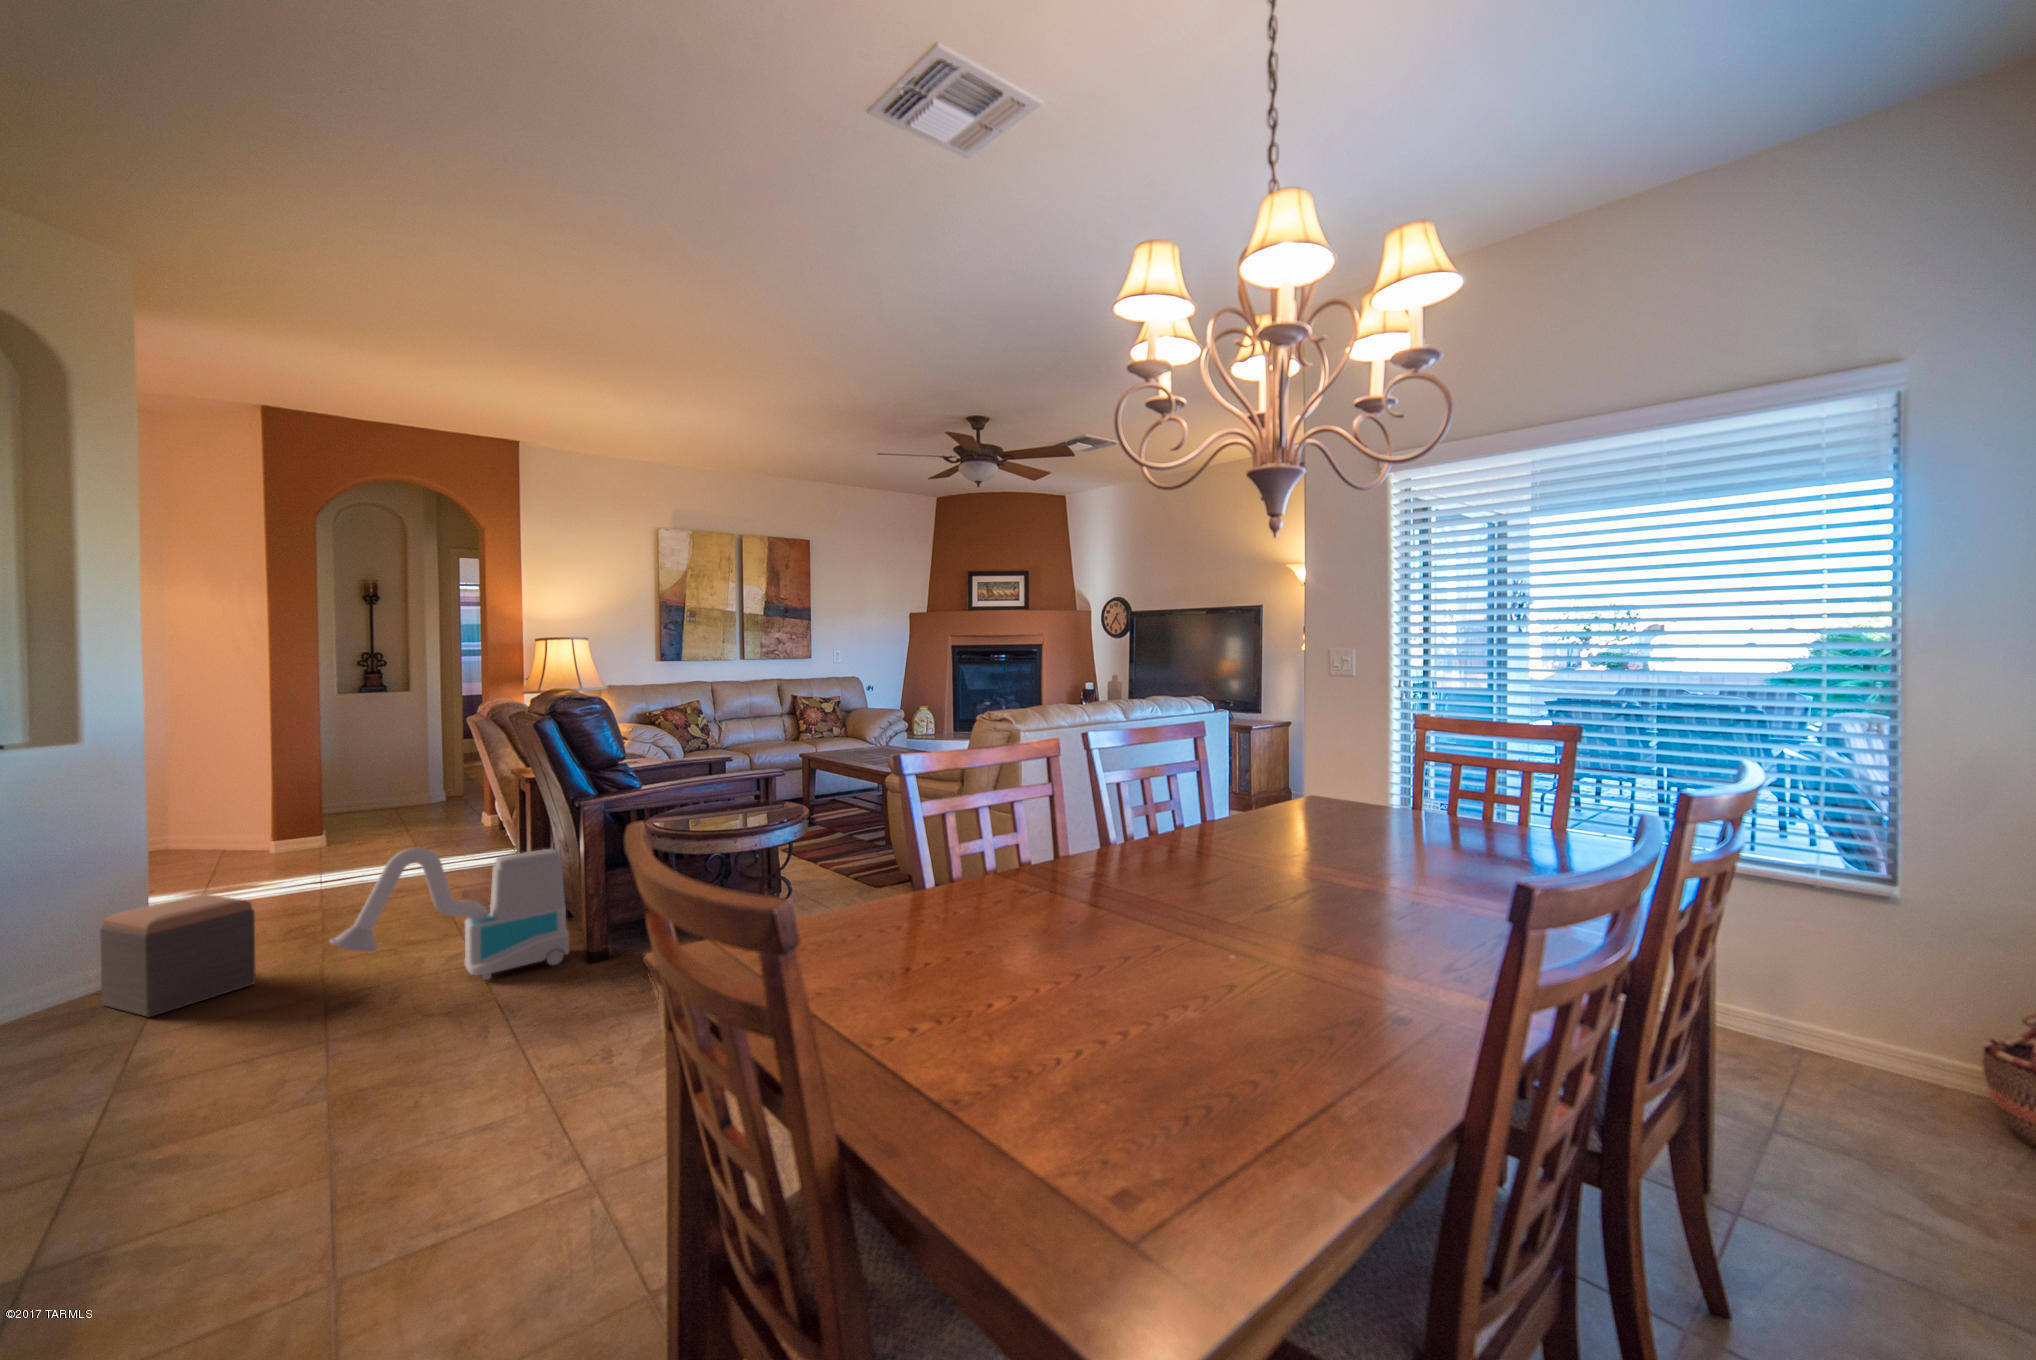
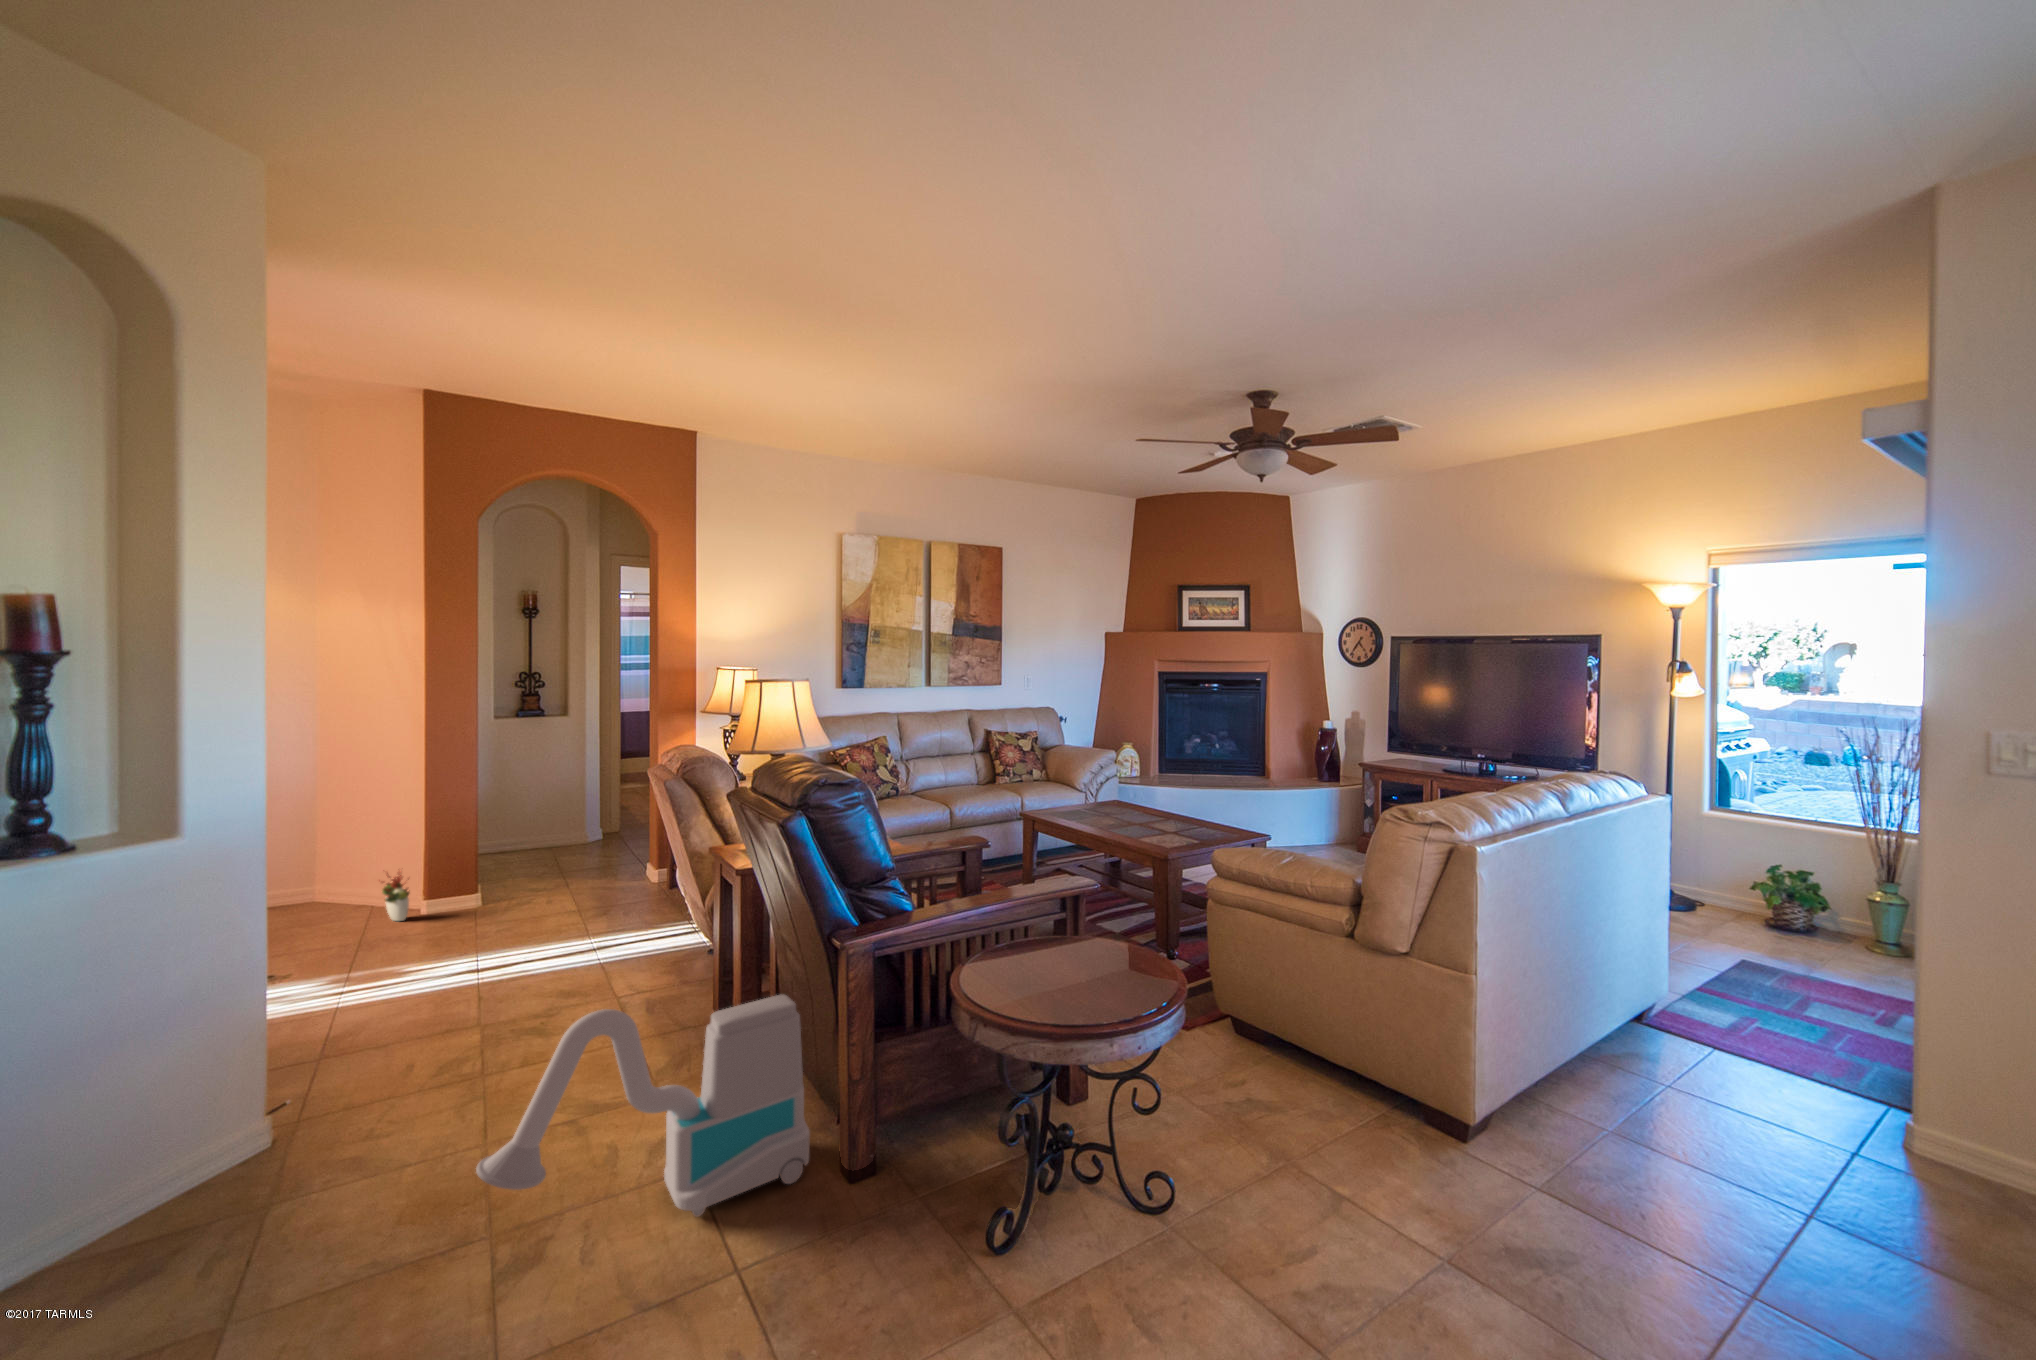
decorative plant: none [232,813,263,857] -> present [379,872,409,921]
footstool: present [100,894,256,1017] -> none [157,1050,375,1279]

